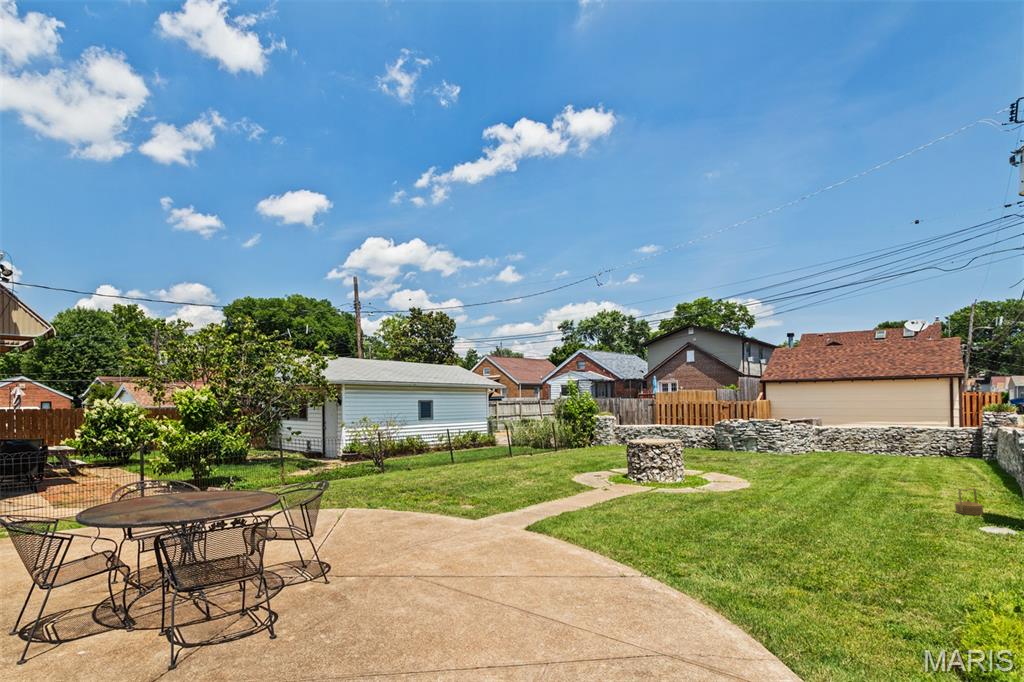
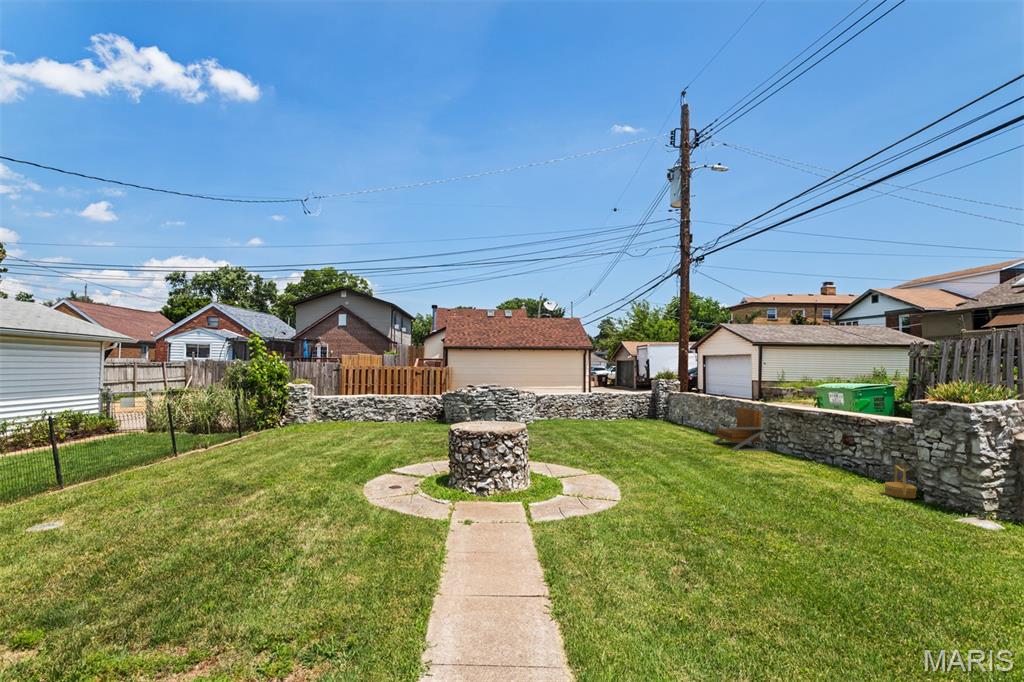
lounge chair: none [936,440,984,486] -> present [713,407,768,451]

